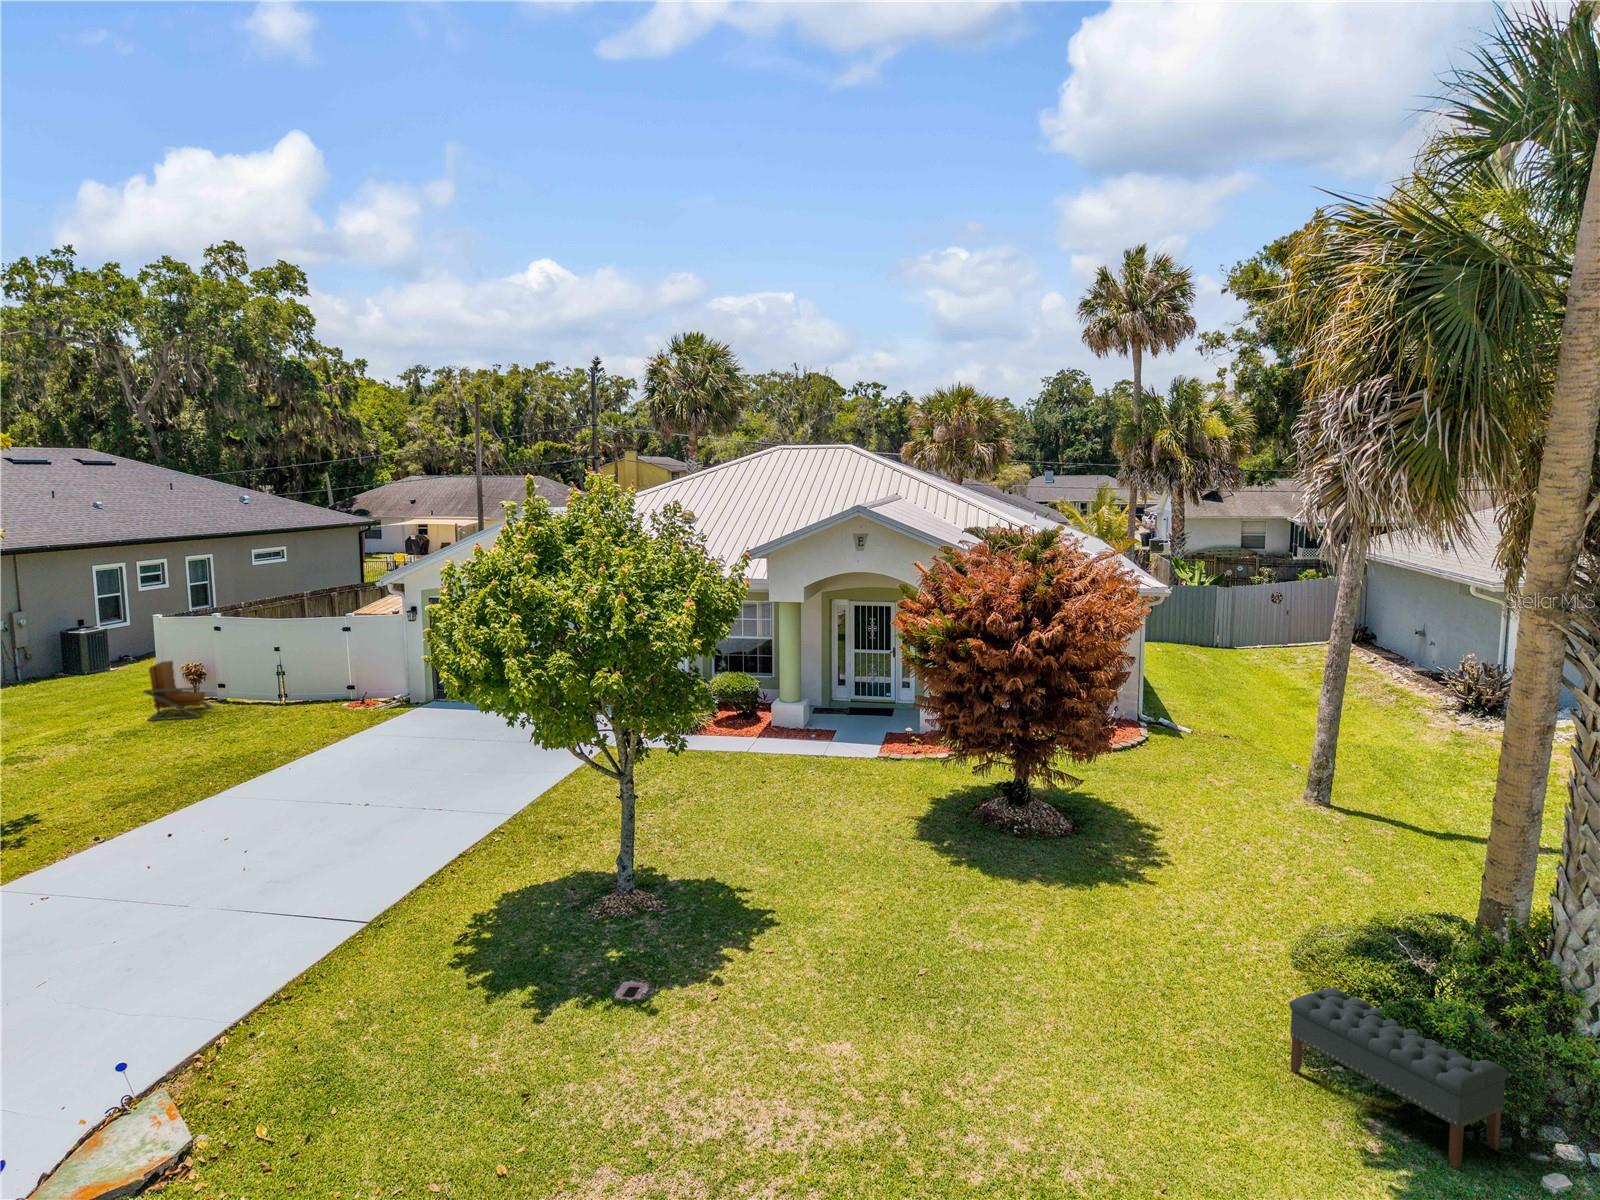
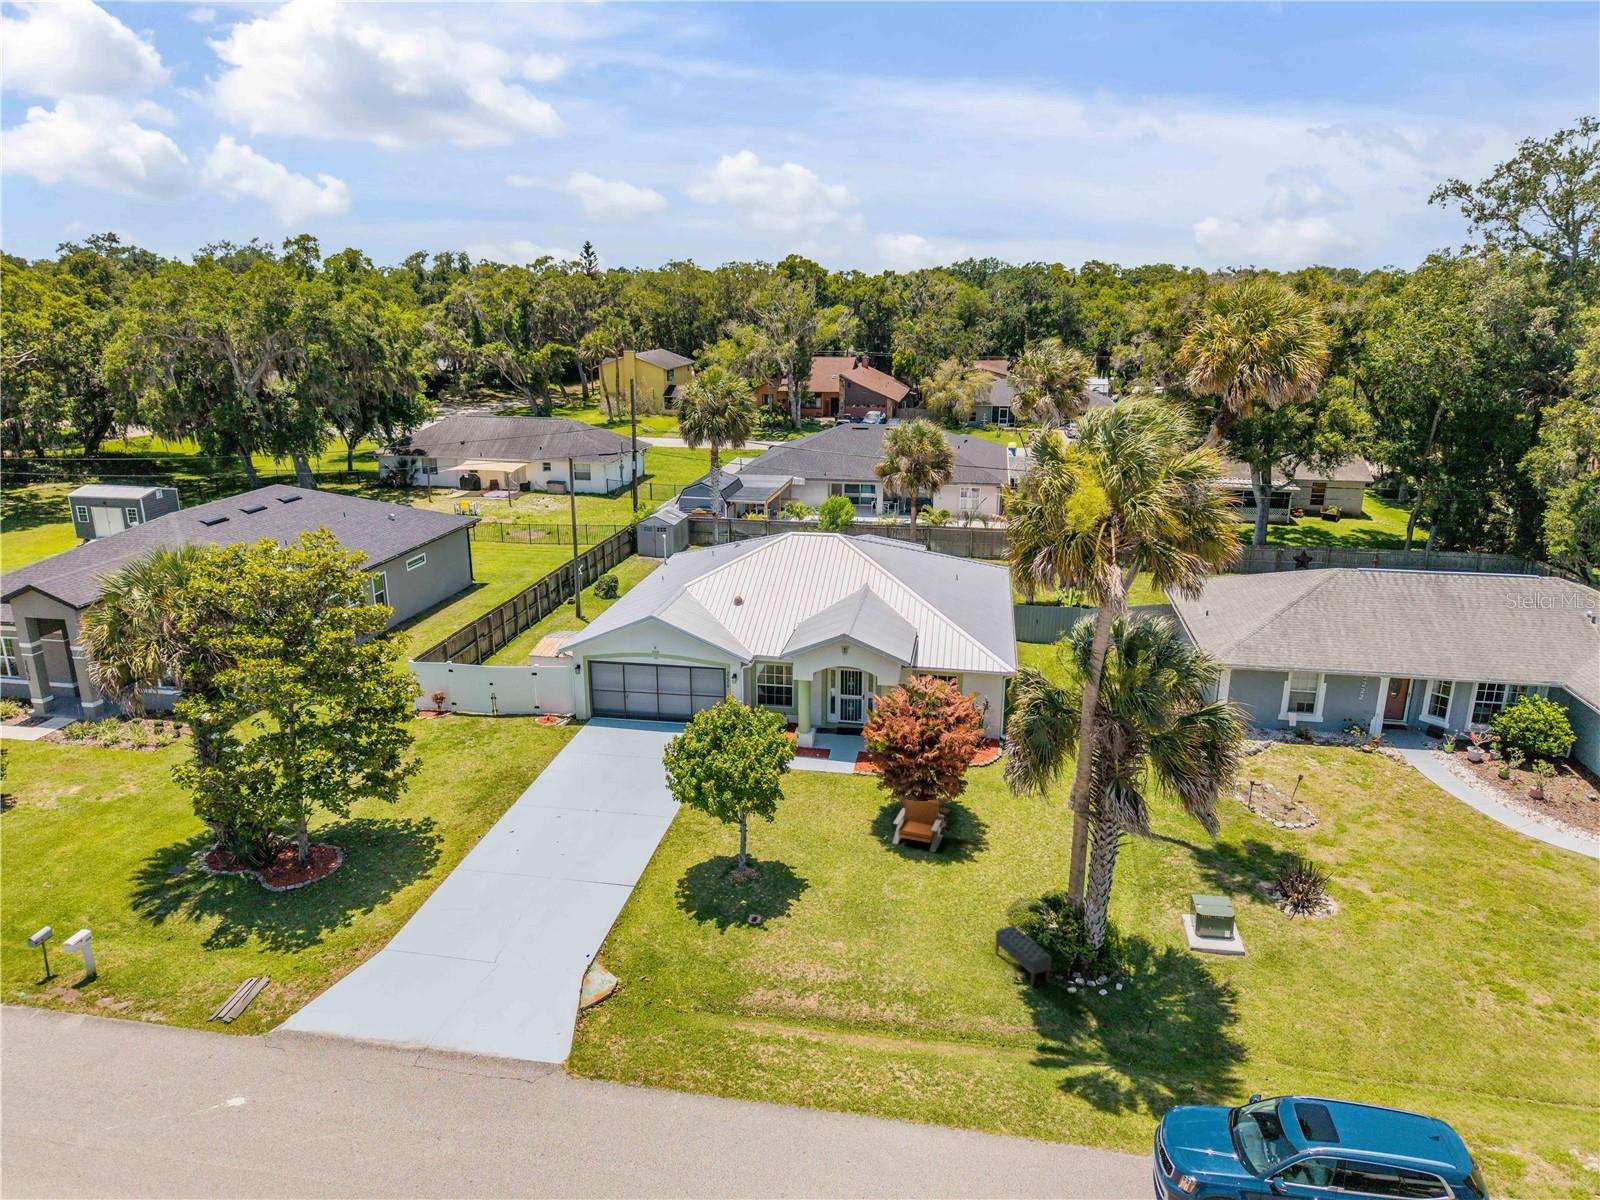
lounge chair: present [144,661,213,721] -> present [892,799,944,852]

